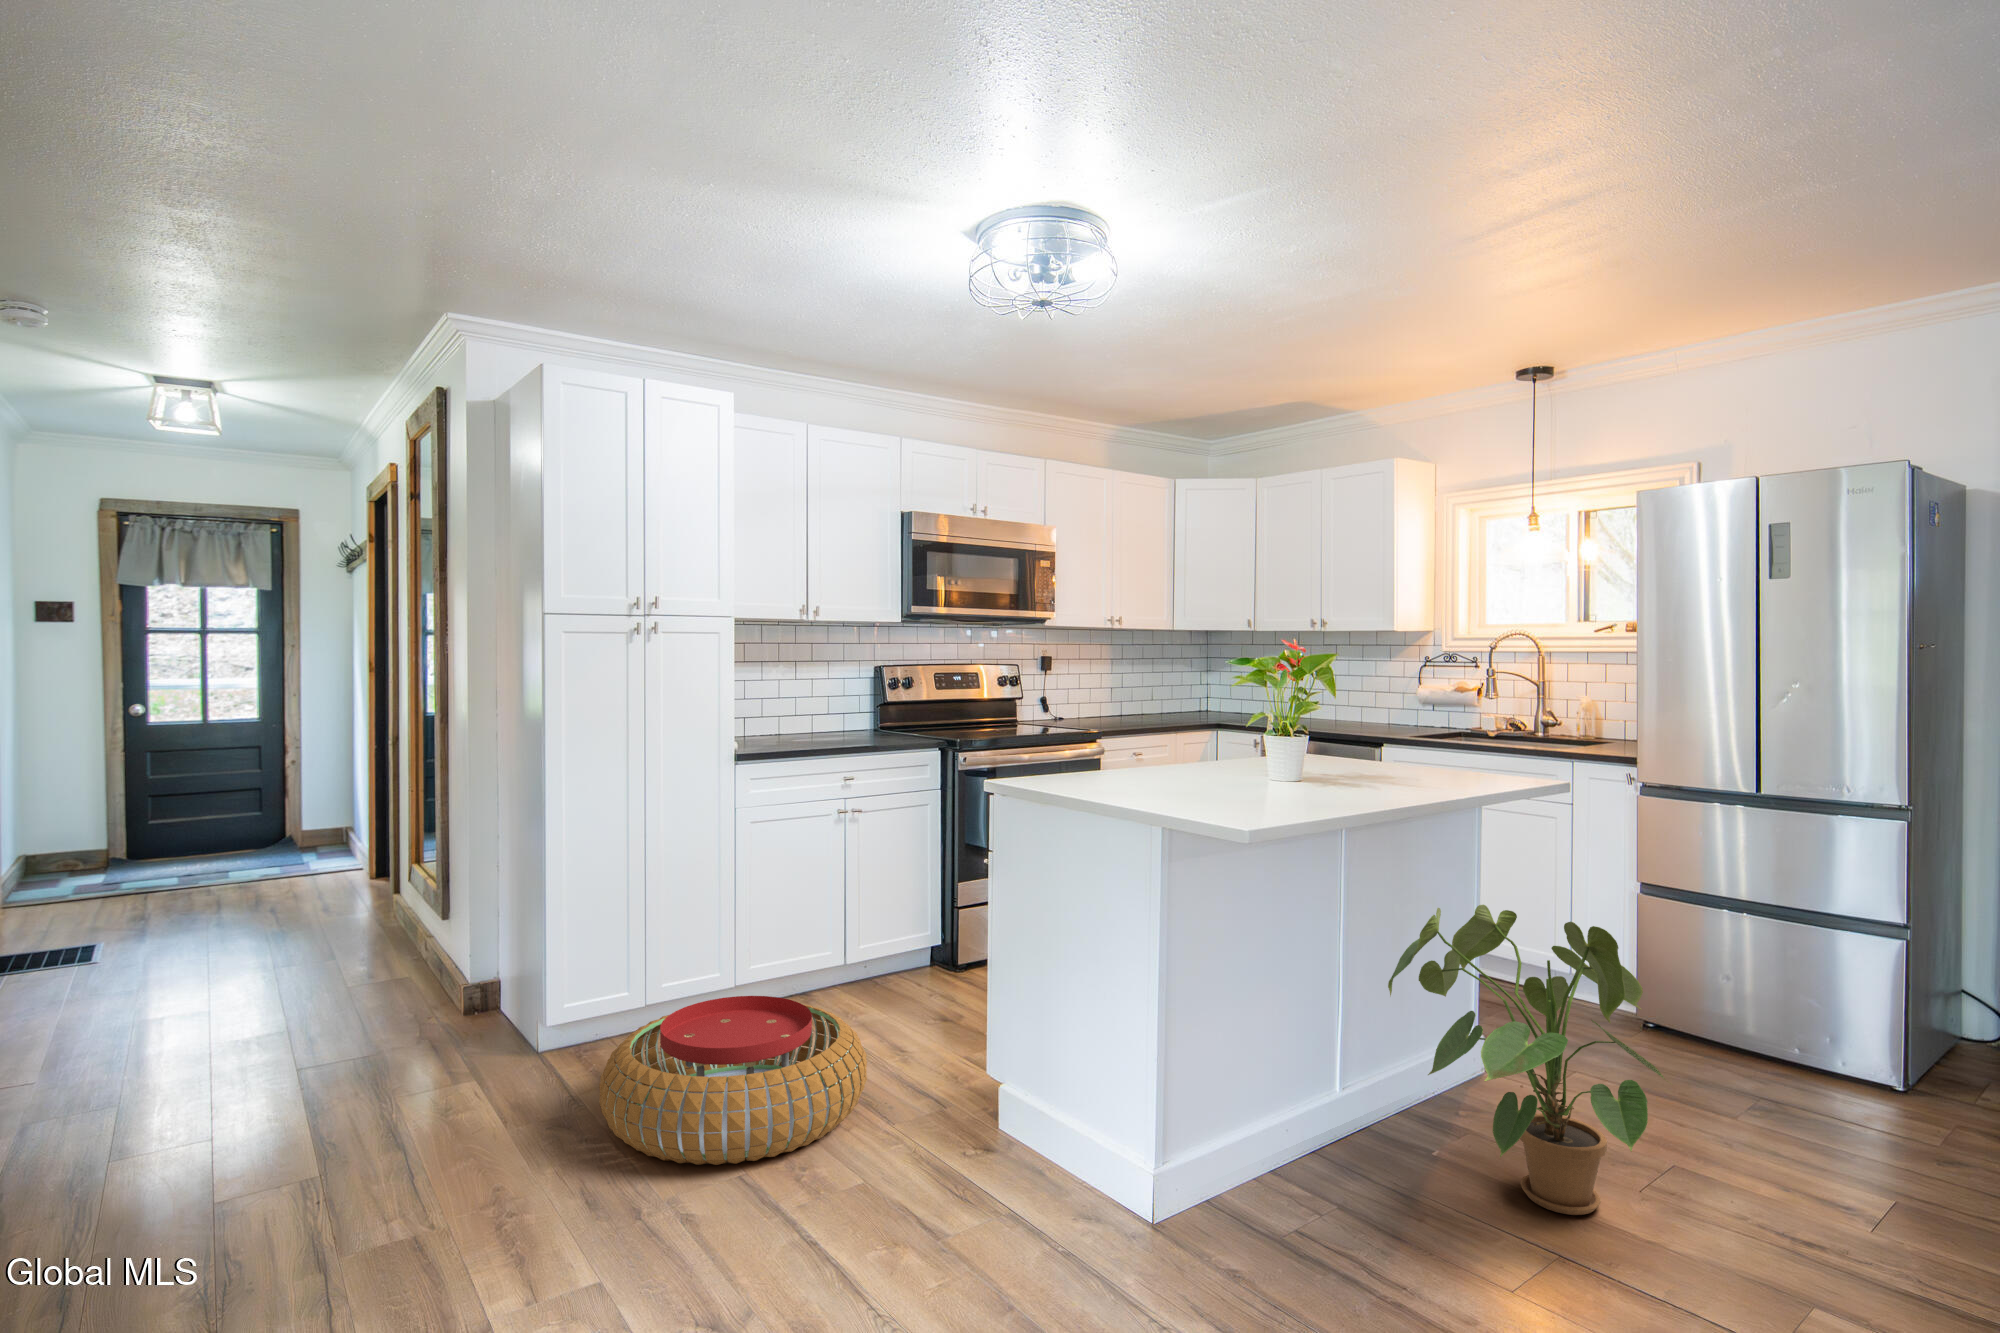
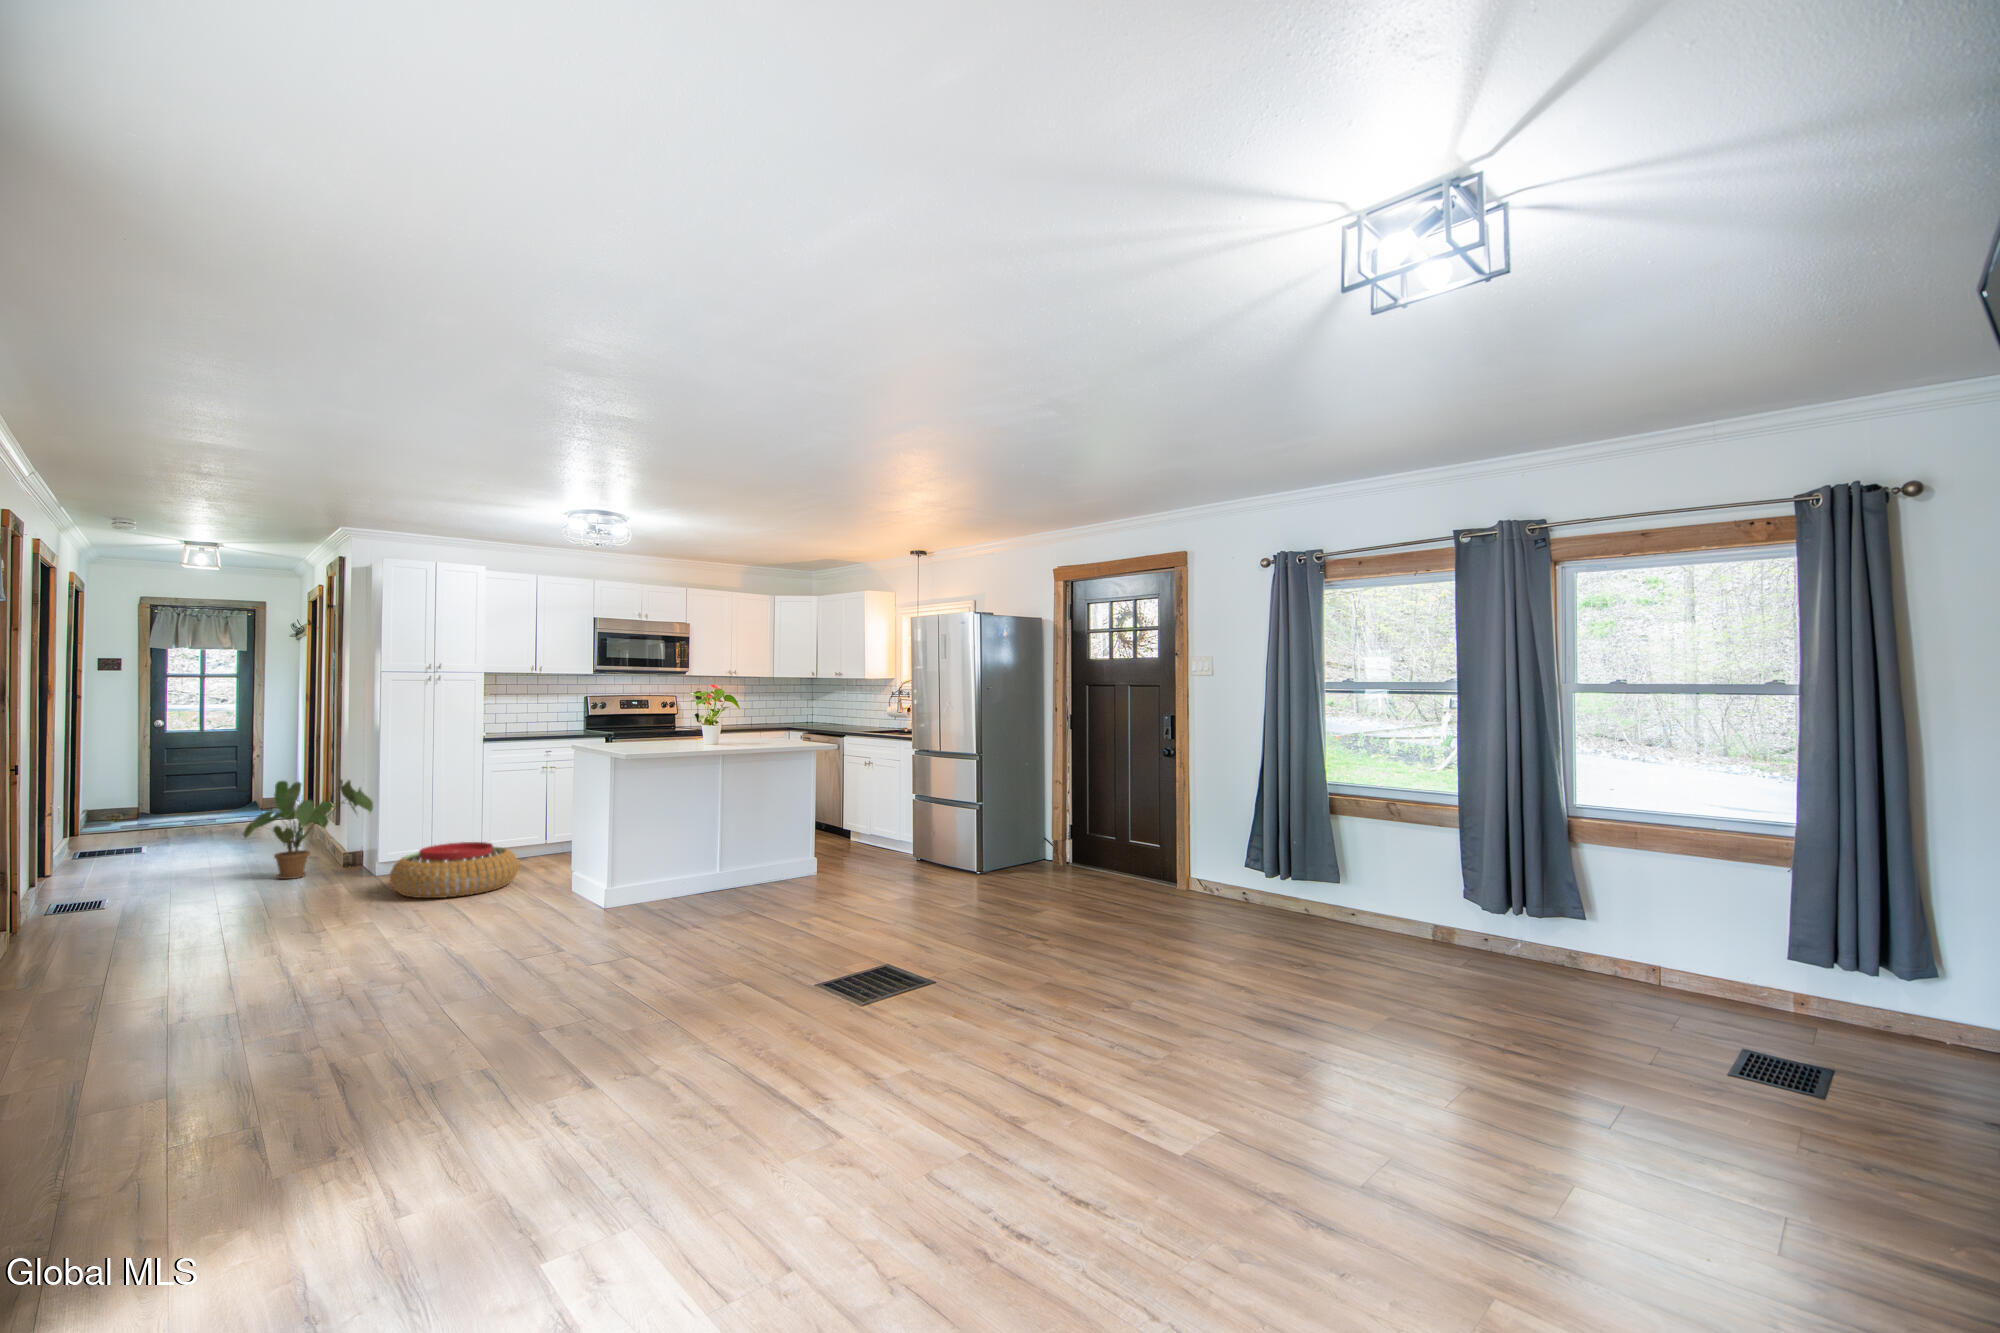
house plant: present [1388,905,1671,1215] -> present [244,780,373,879]

